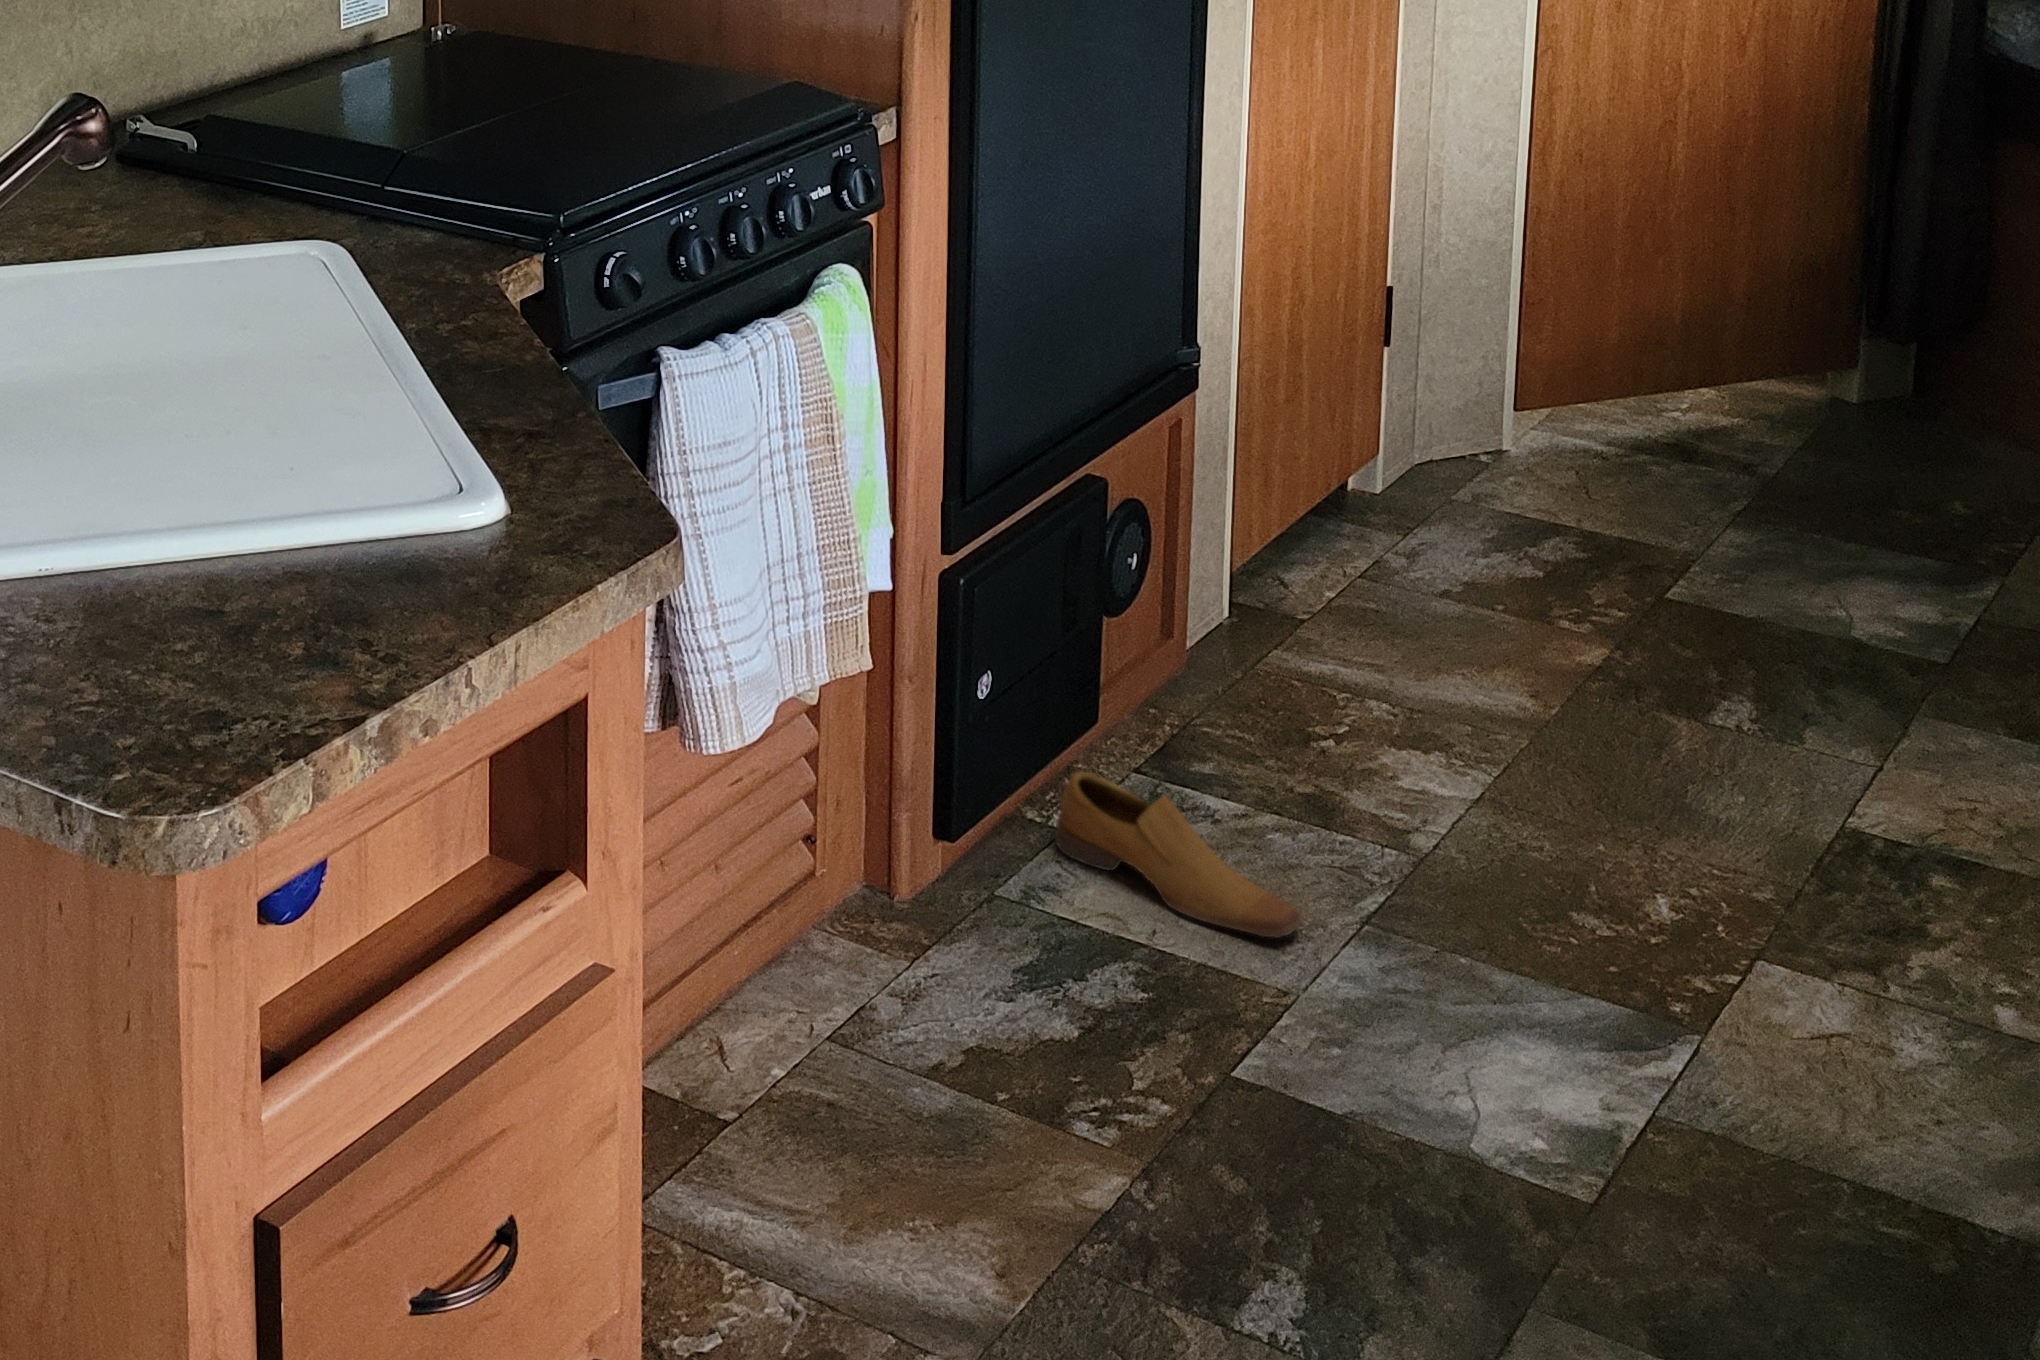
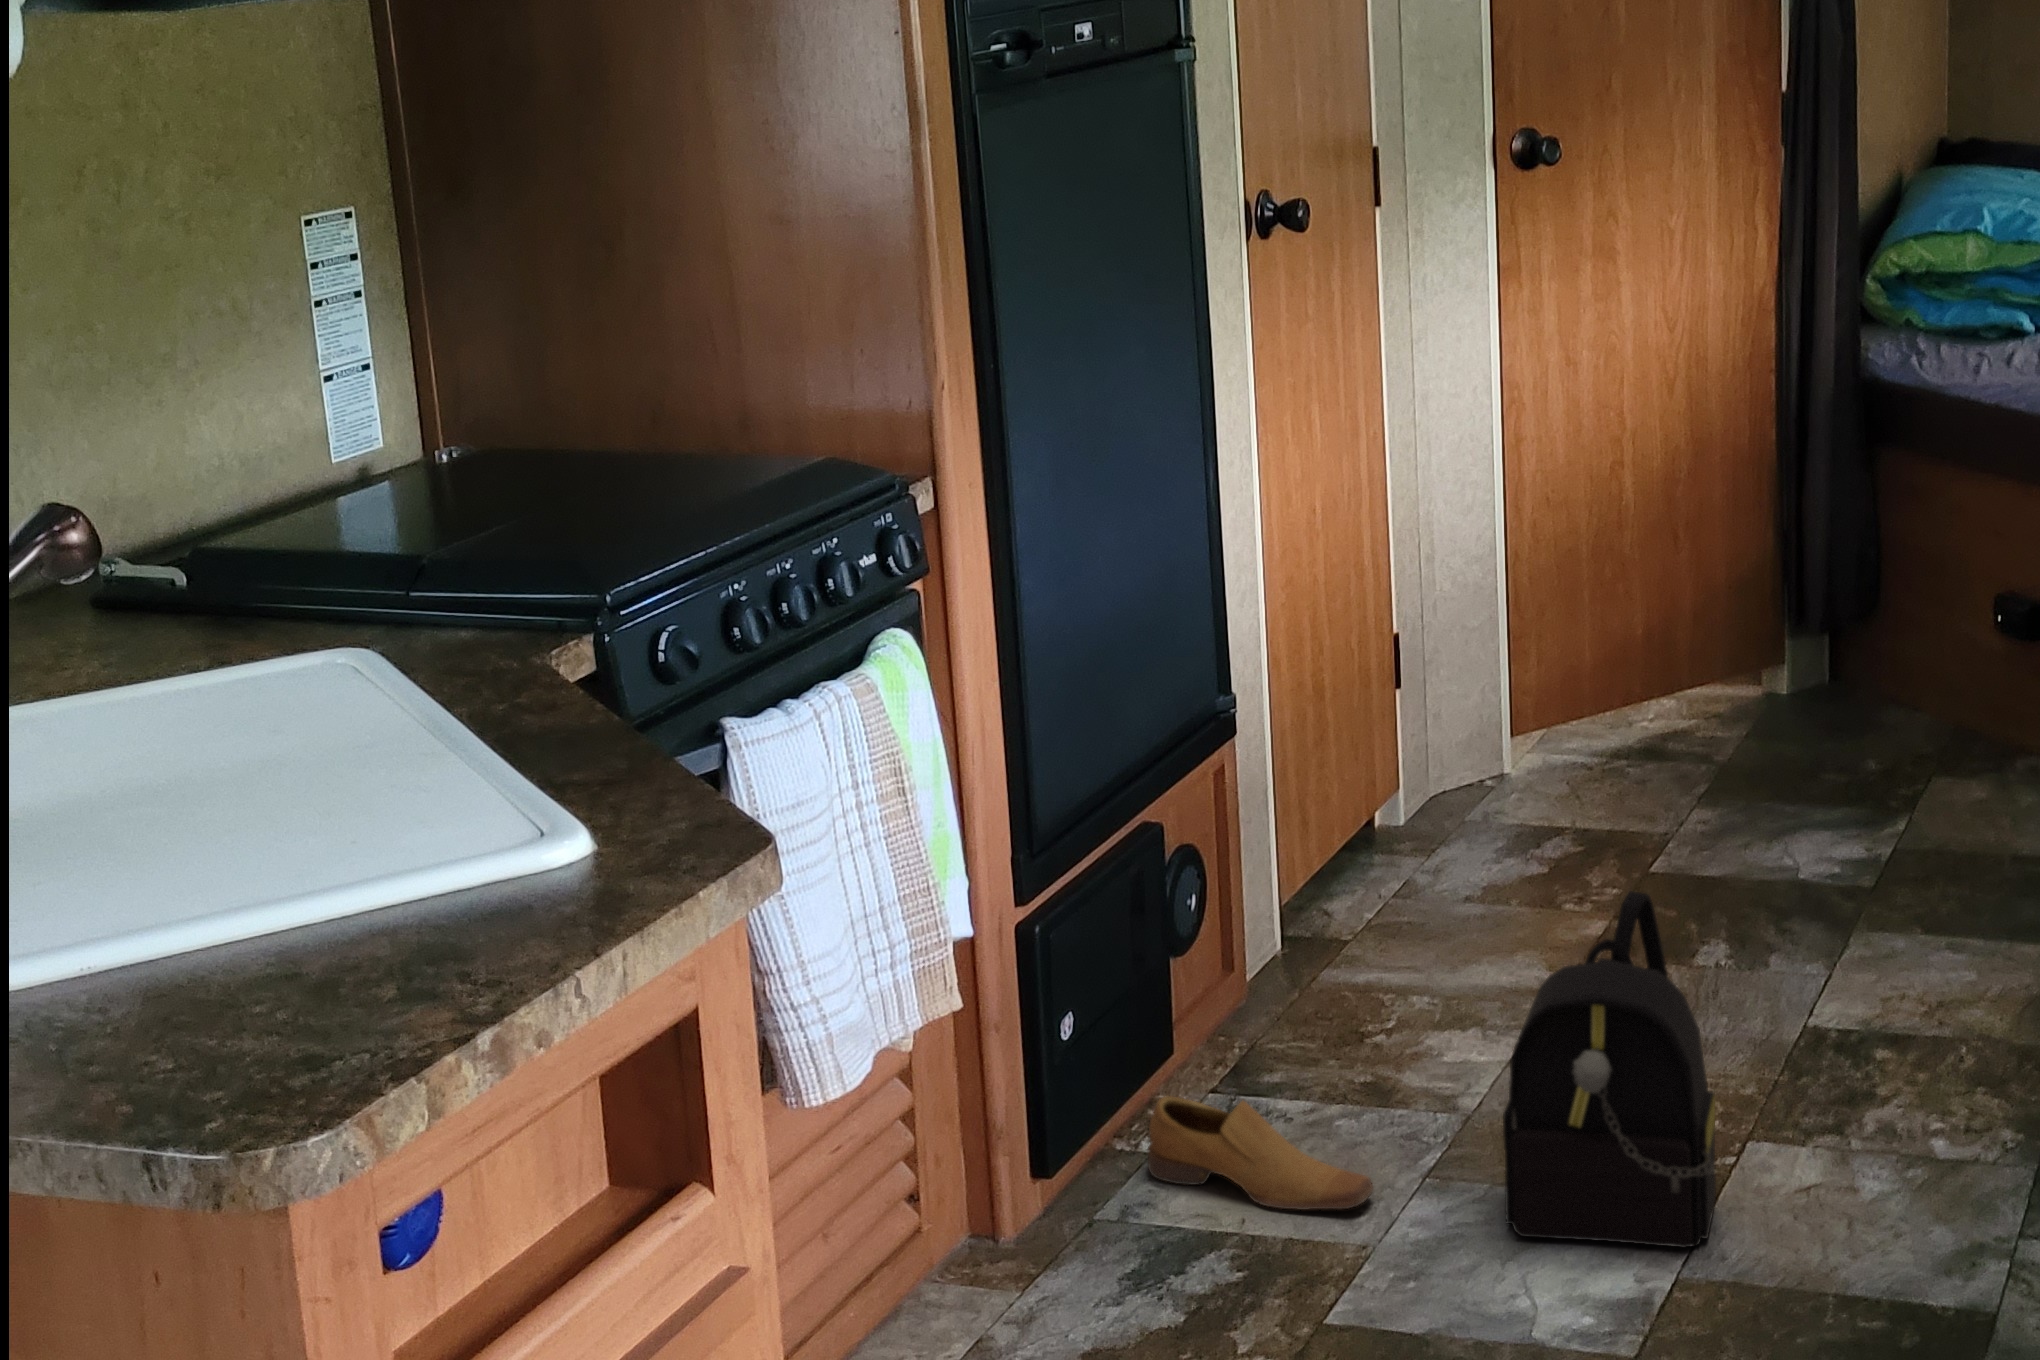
backpack: none [1453,664,1732,1082] -> present [1503,891,1716,1248]

